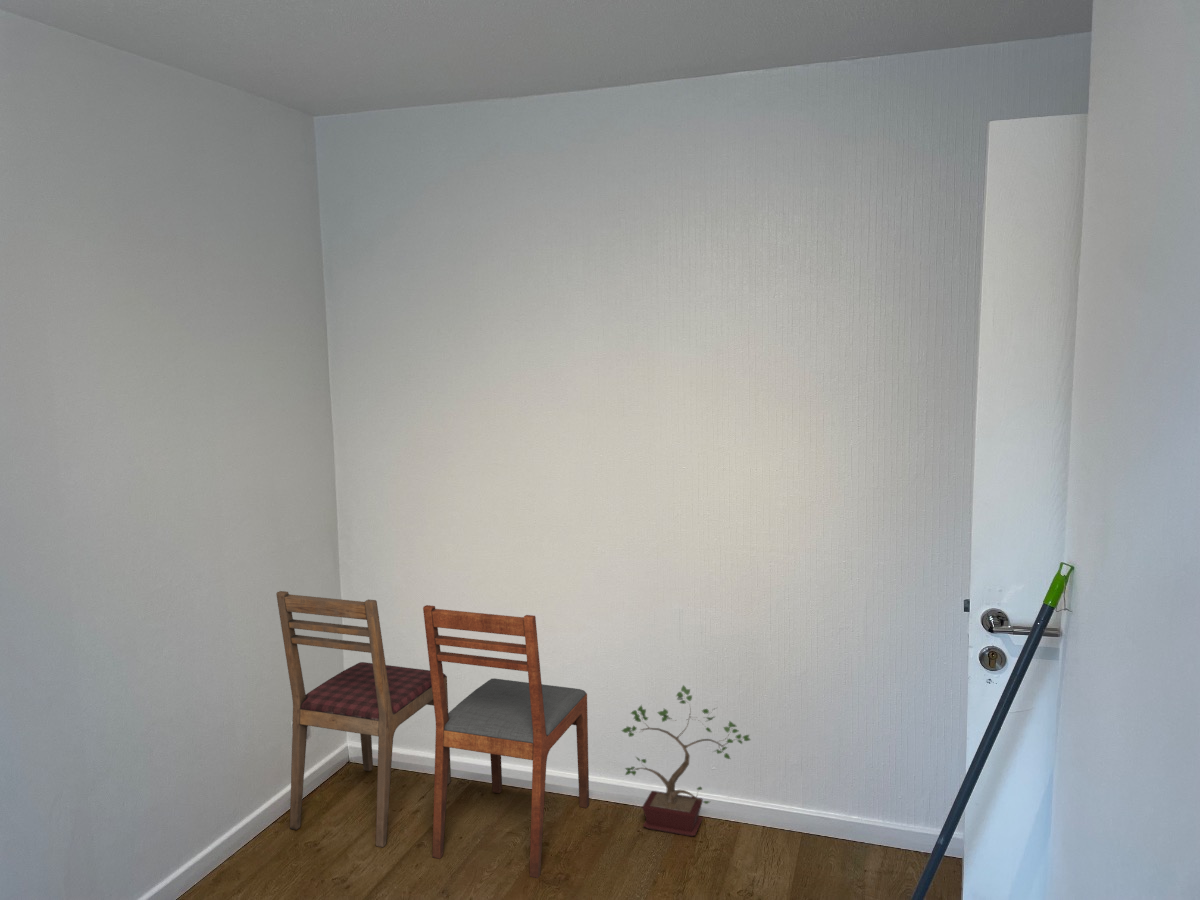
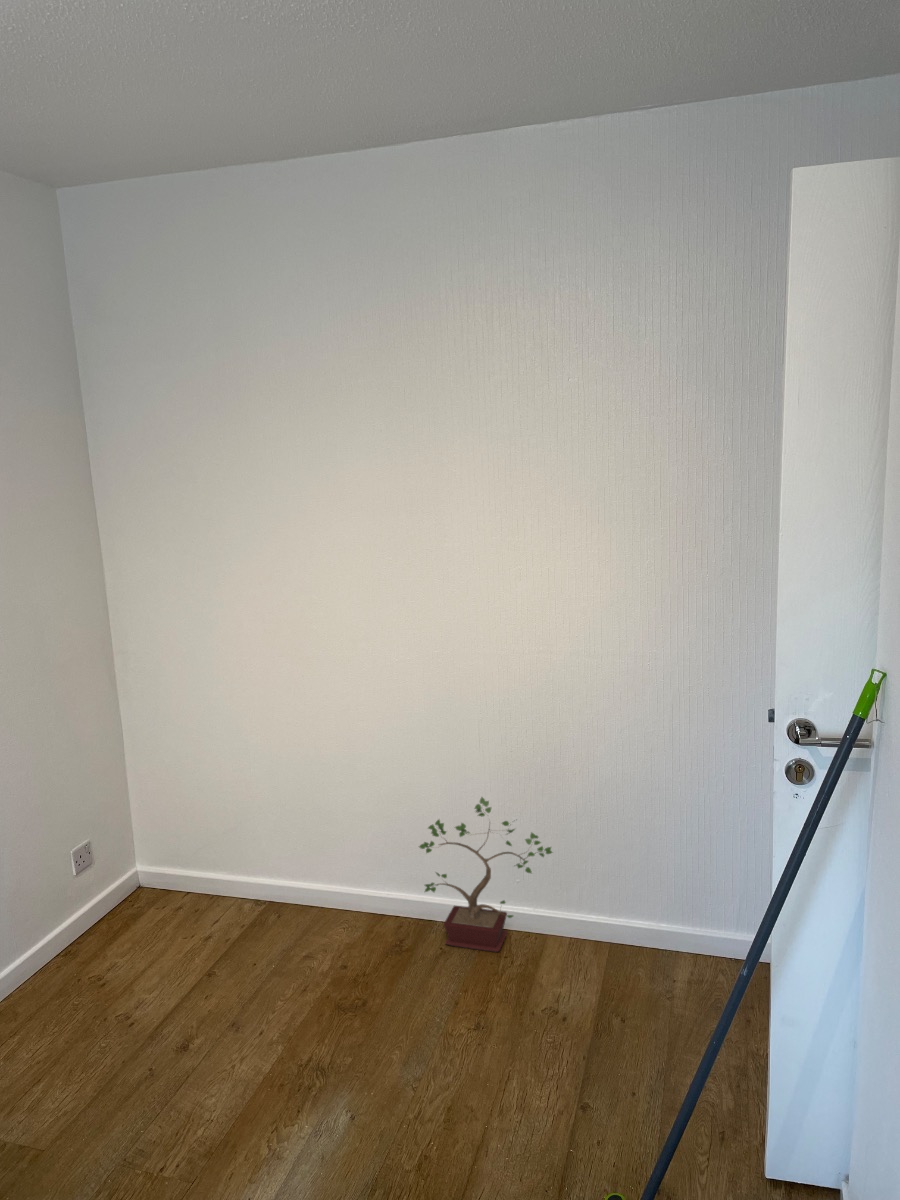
chair: present [276,591,589,878] -> none [38,718,390,1007]

